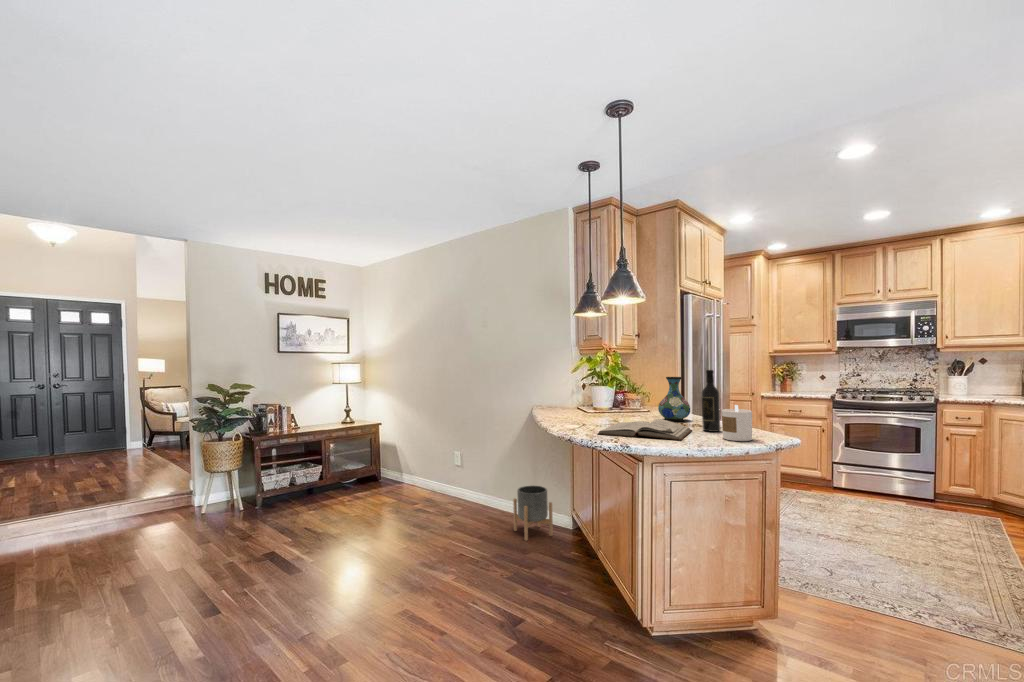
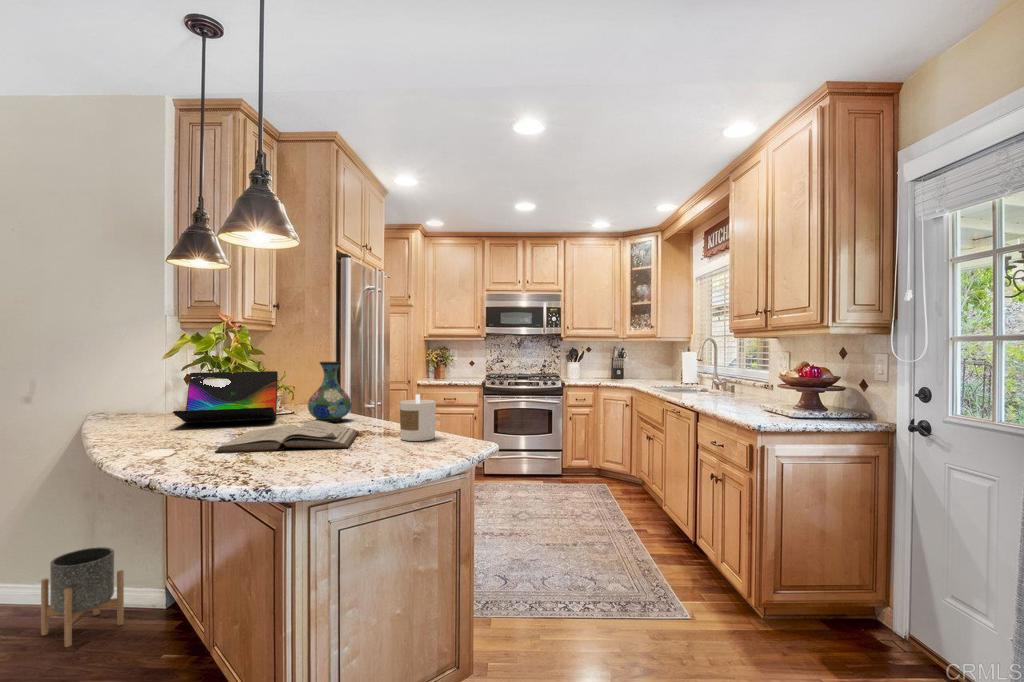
wine bottle: present [702,370,720,432] -> none [371,350,393,432]
laptop: none [576,382,639,417] -> present [173,371,278,422]

